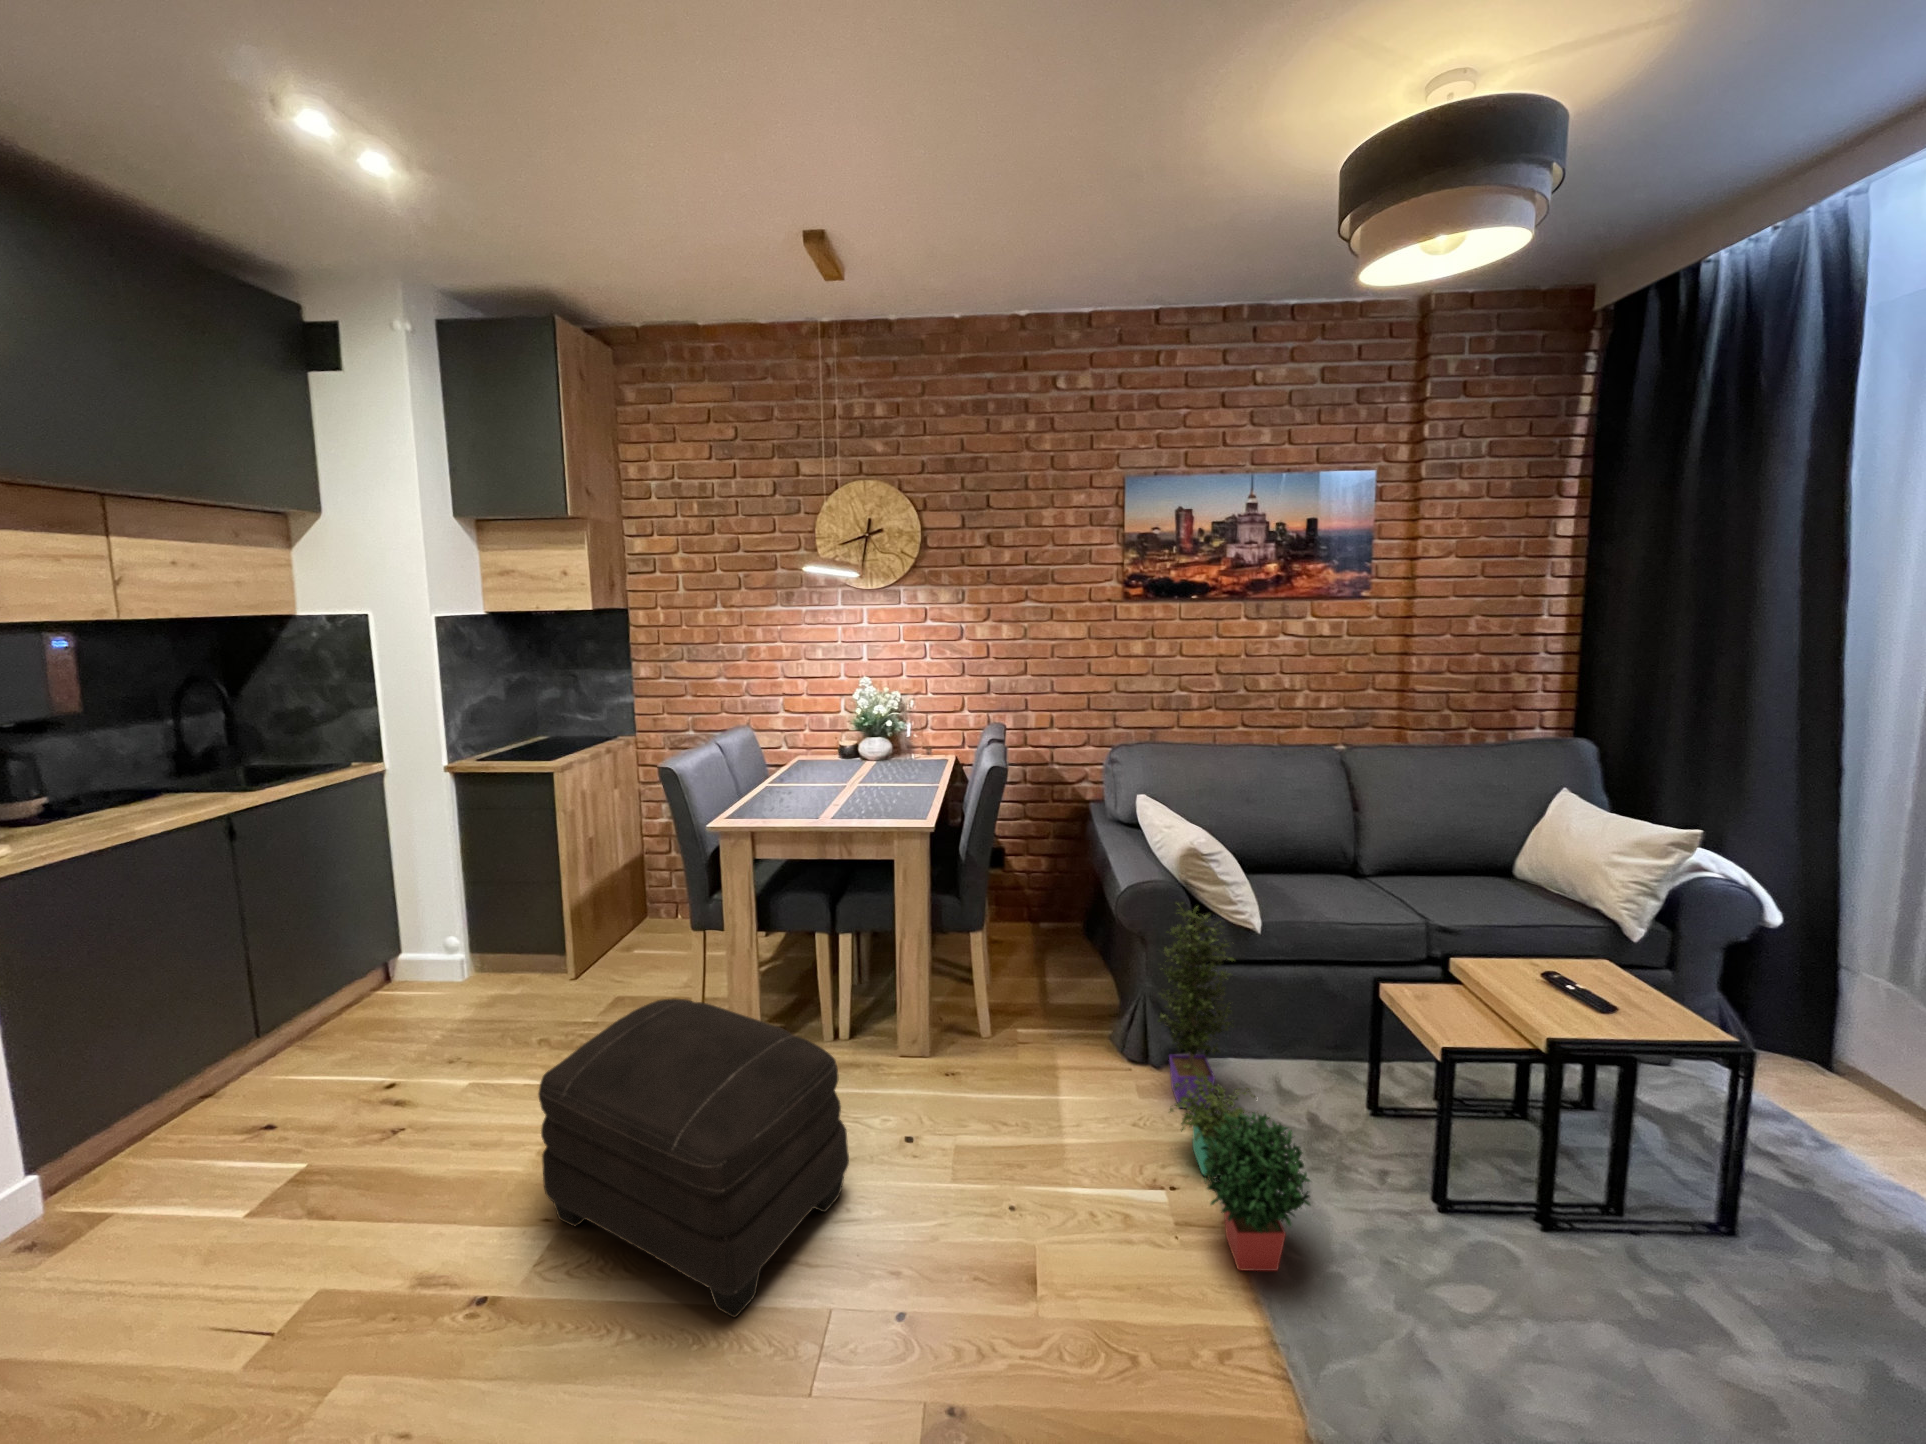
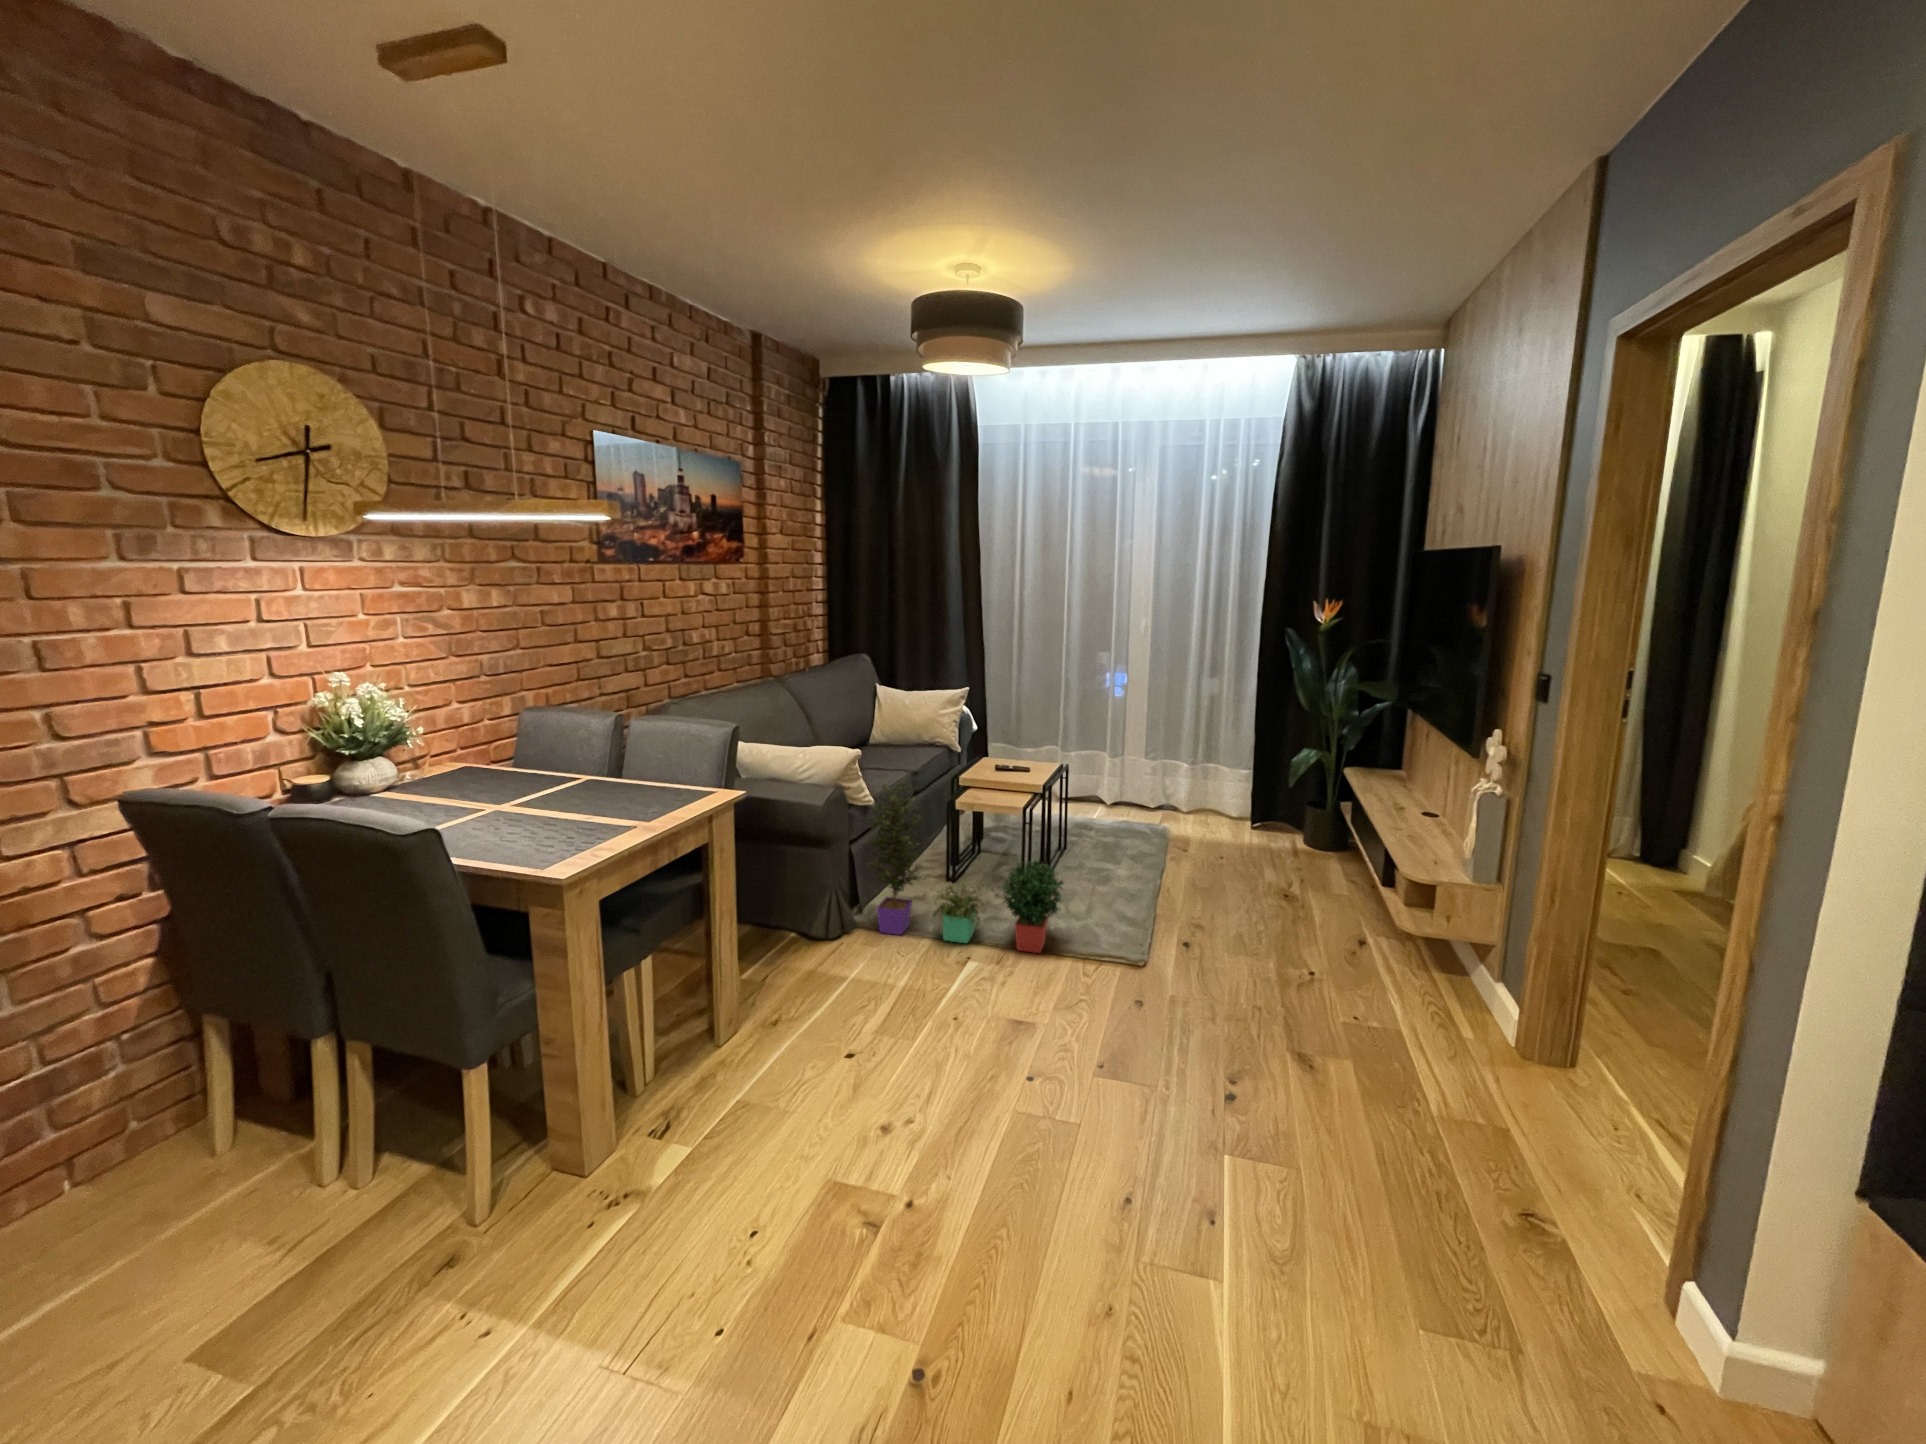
ottoman: present [538,999,849,1317] -> none [670,972,1011,1366]

